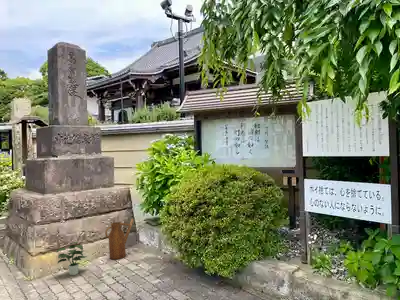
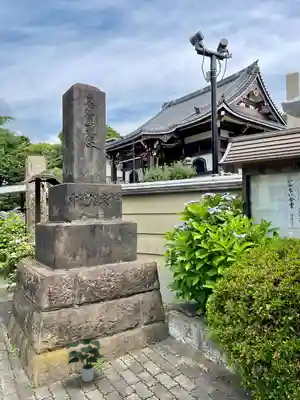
watering can: present [105,219,134,259] -> none [127,304,162,359]

